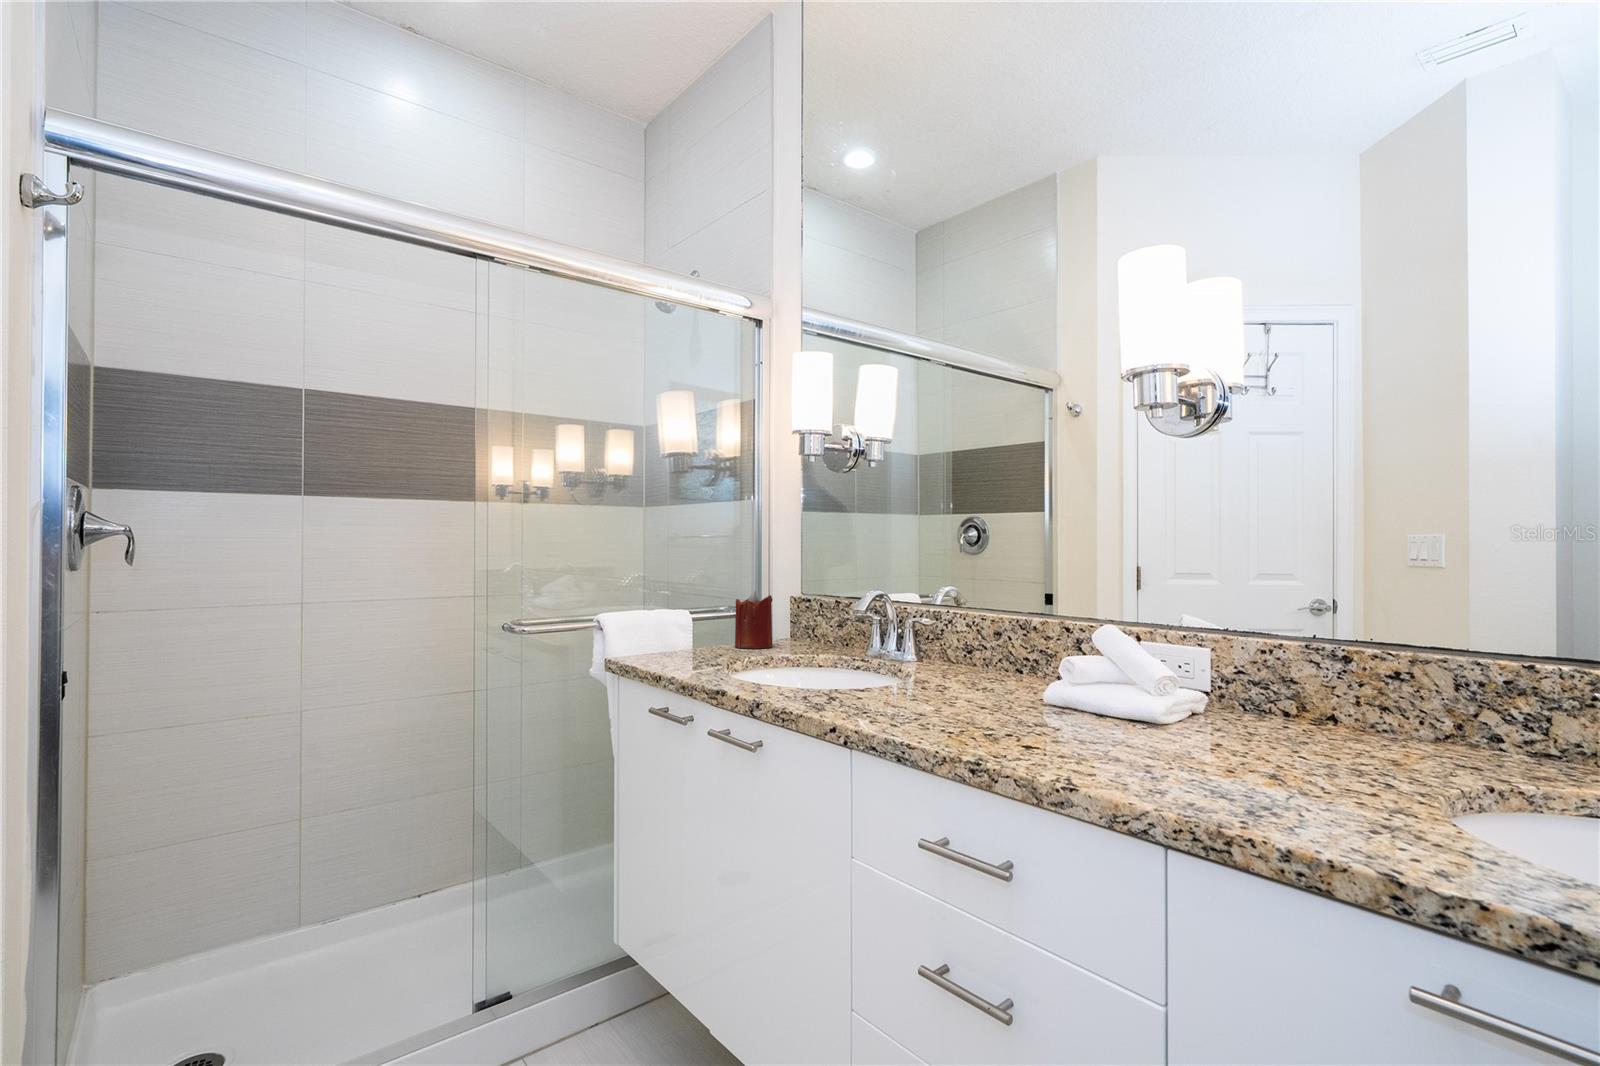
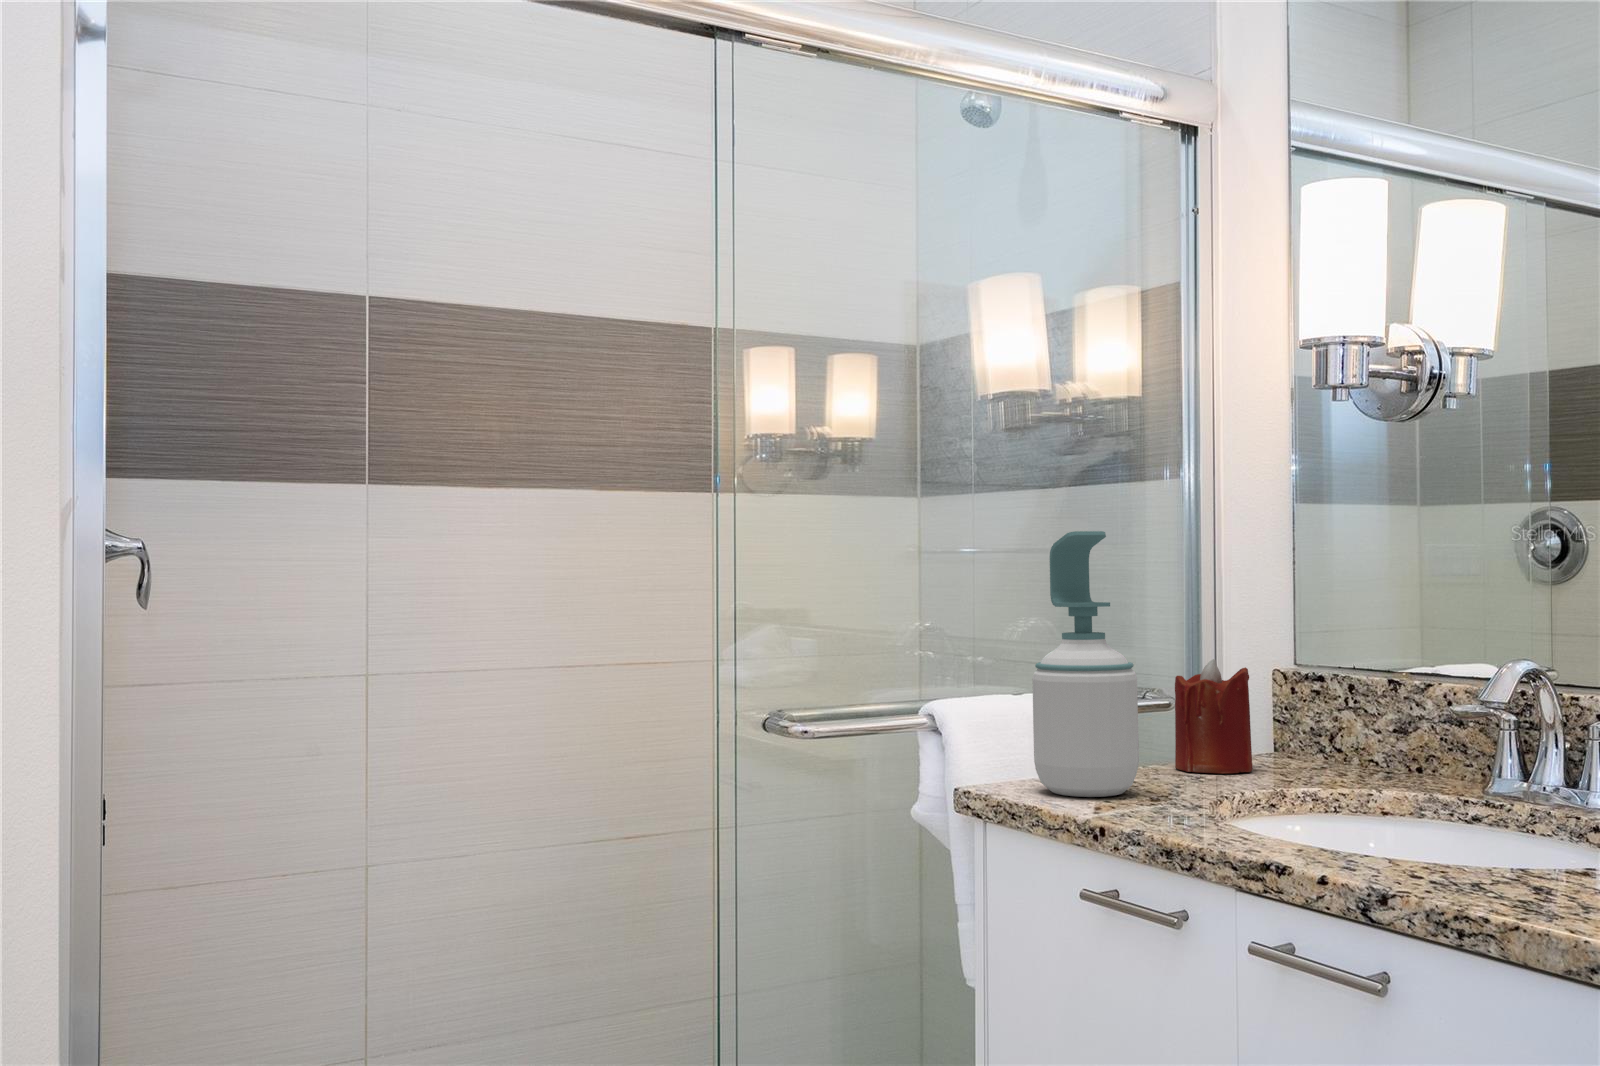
soap bottle: none [647,525,701,661] -> present [1032,531,1139,797]

